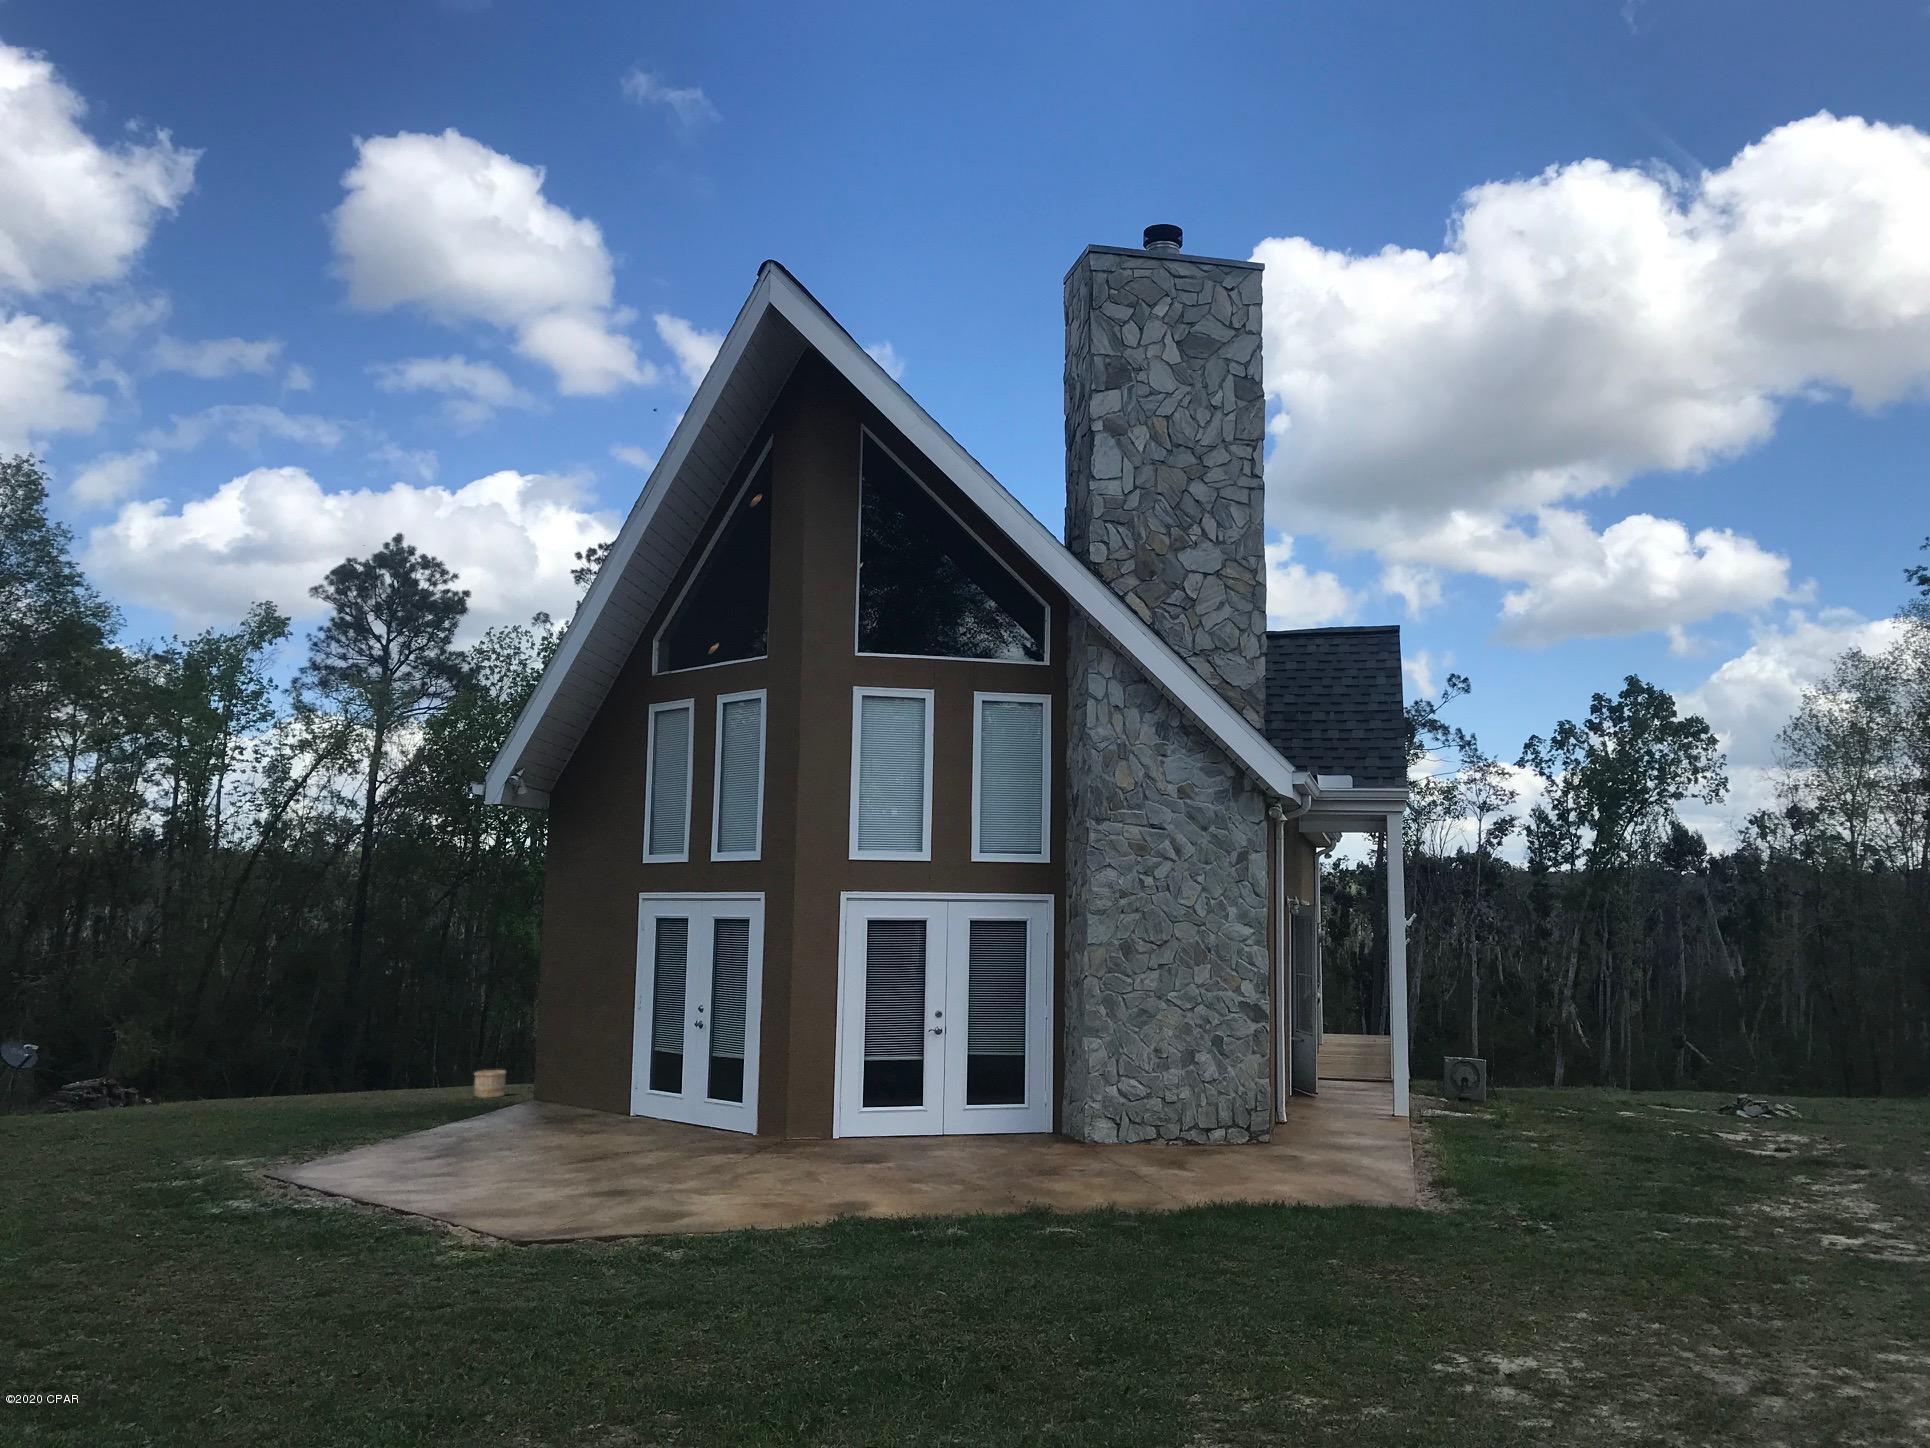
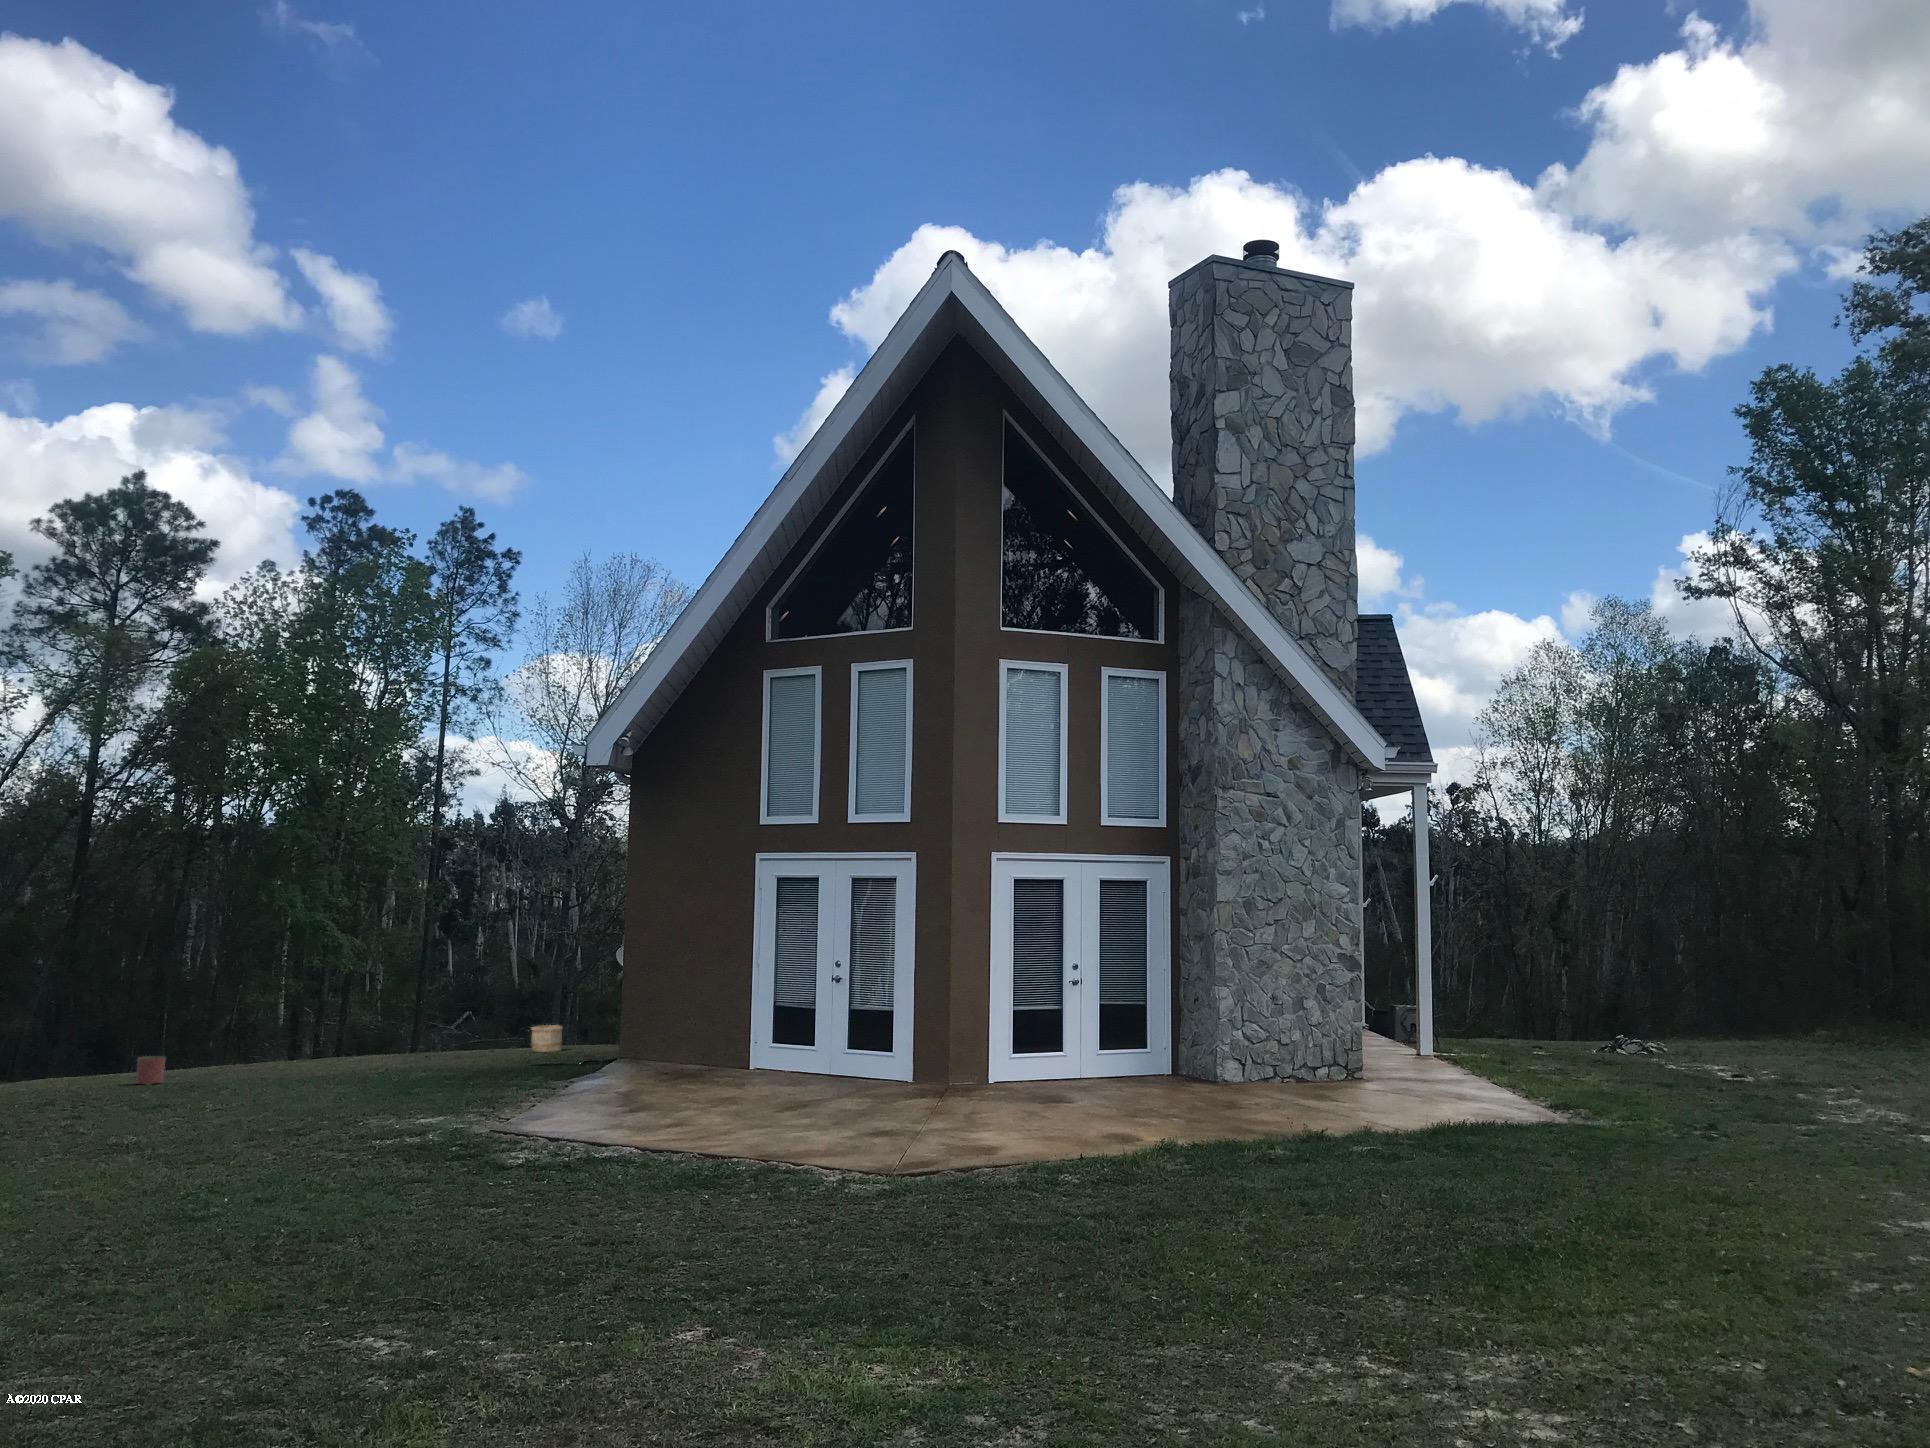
planter: none [29,1103,60,1133] -> present [136,1056,166,1085]

